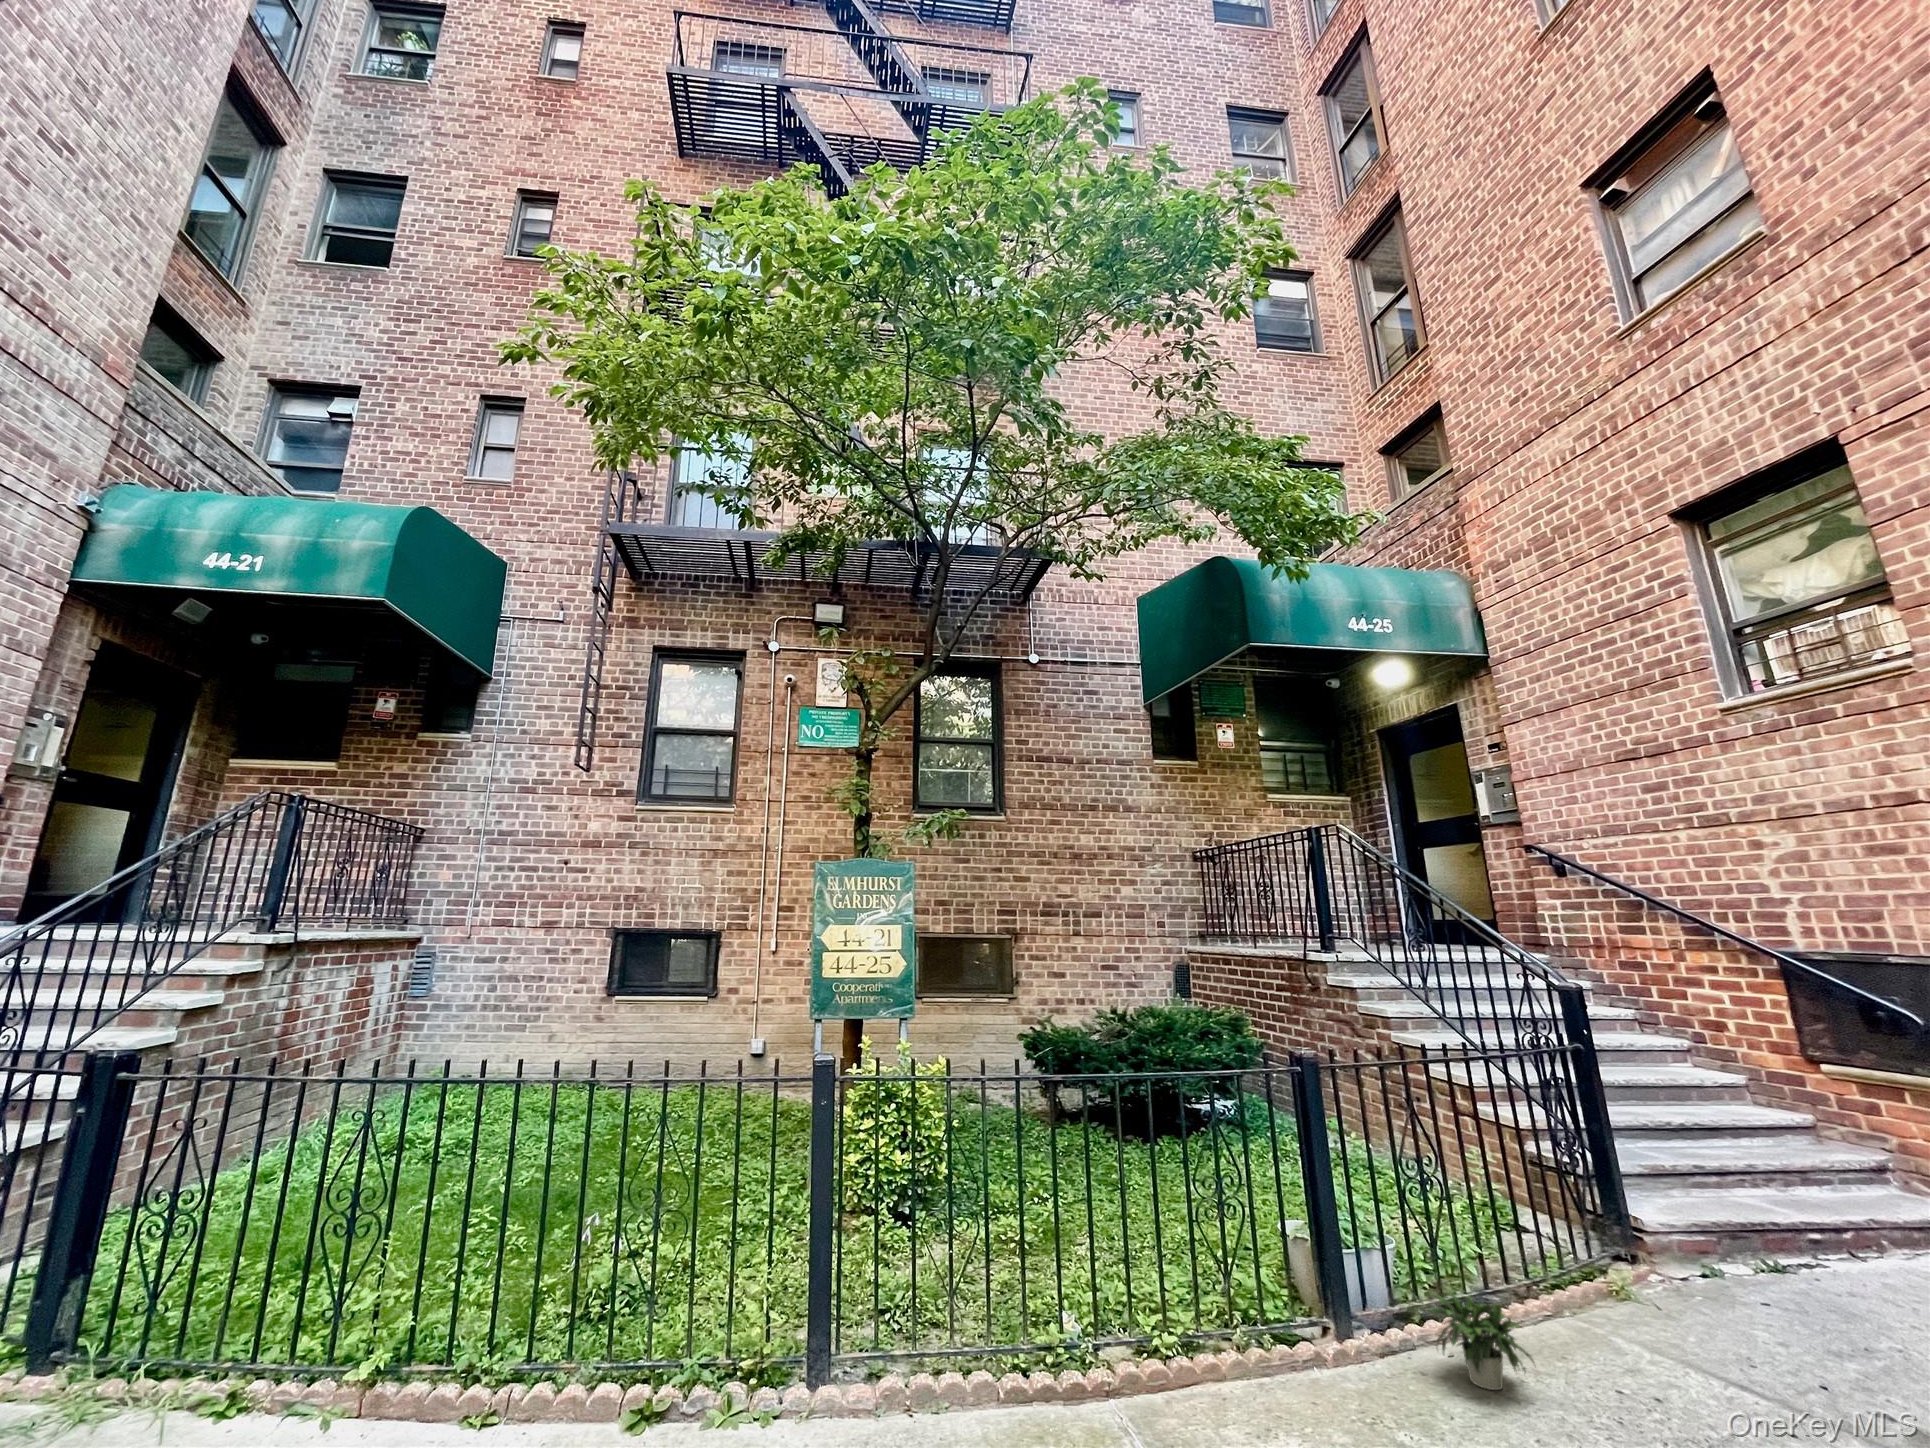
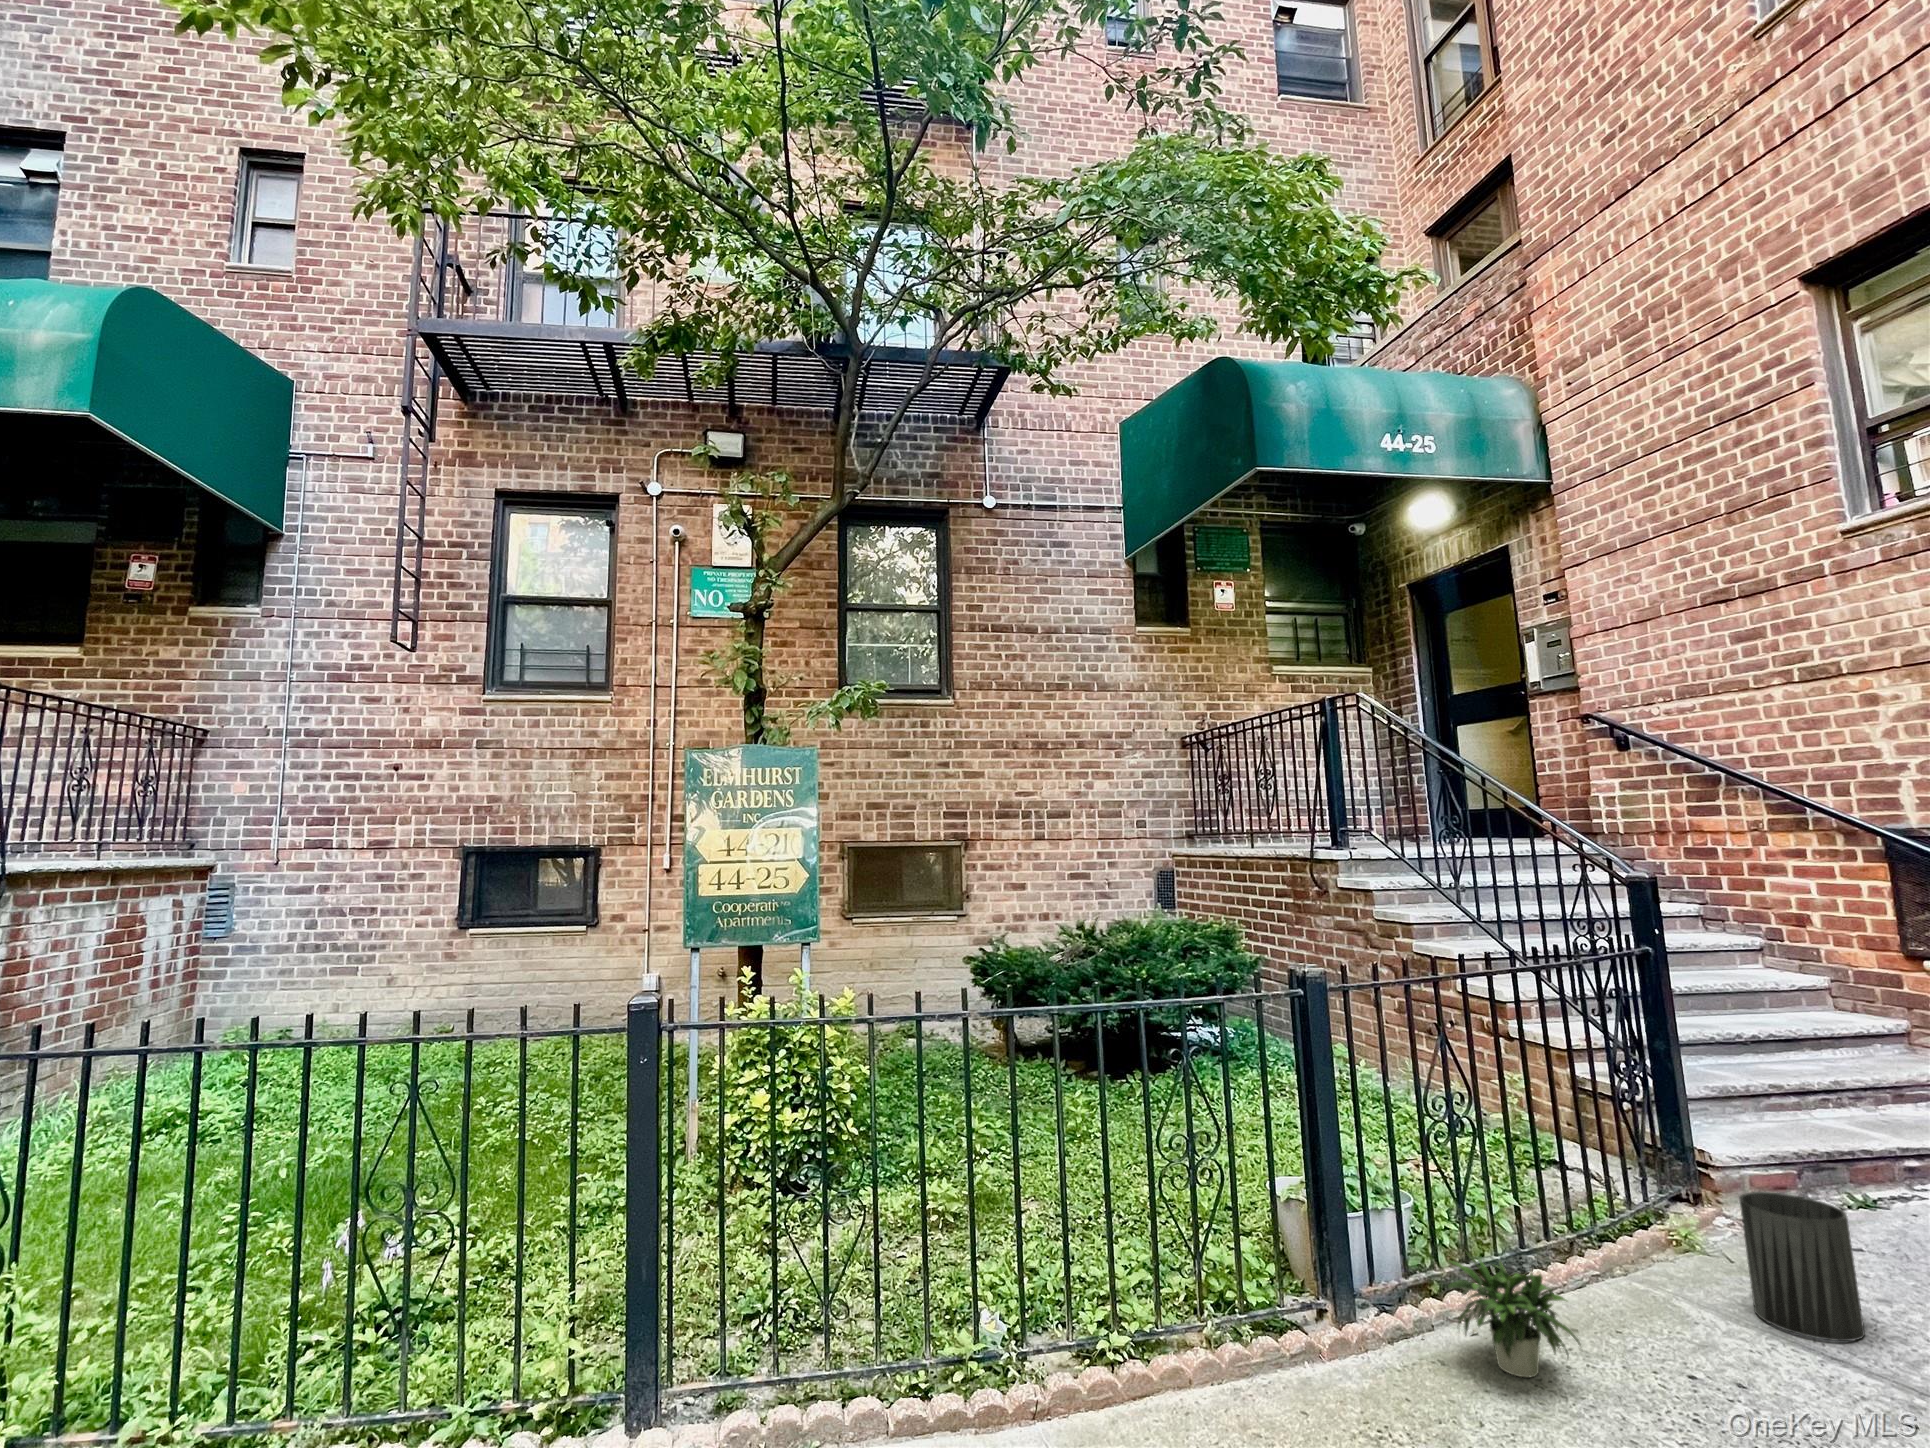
trash can: none [1660,1248,1769,1374] -> present [1739,1192,1865,1341]

